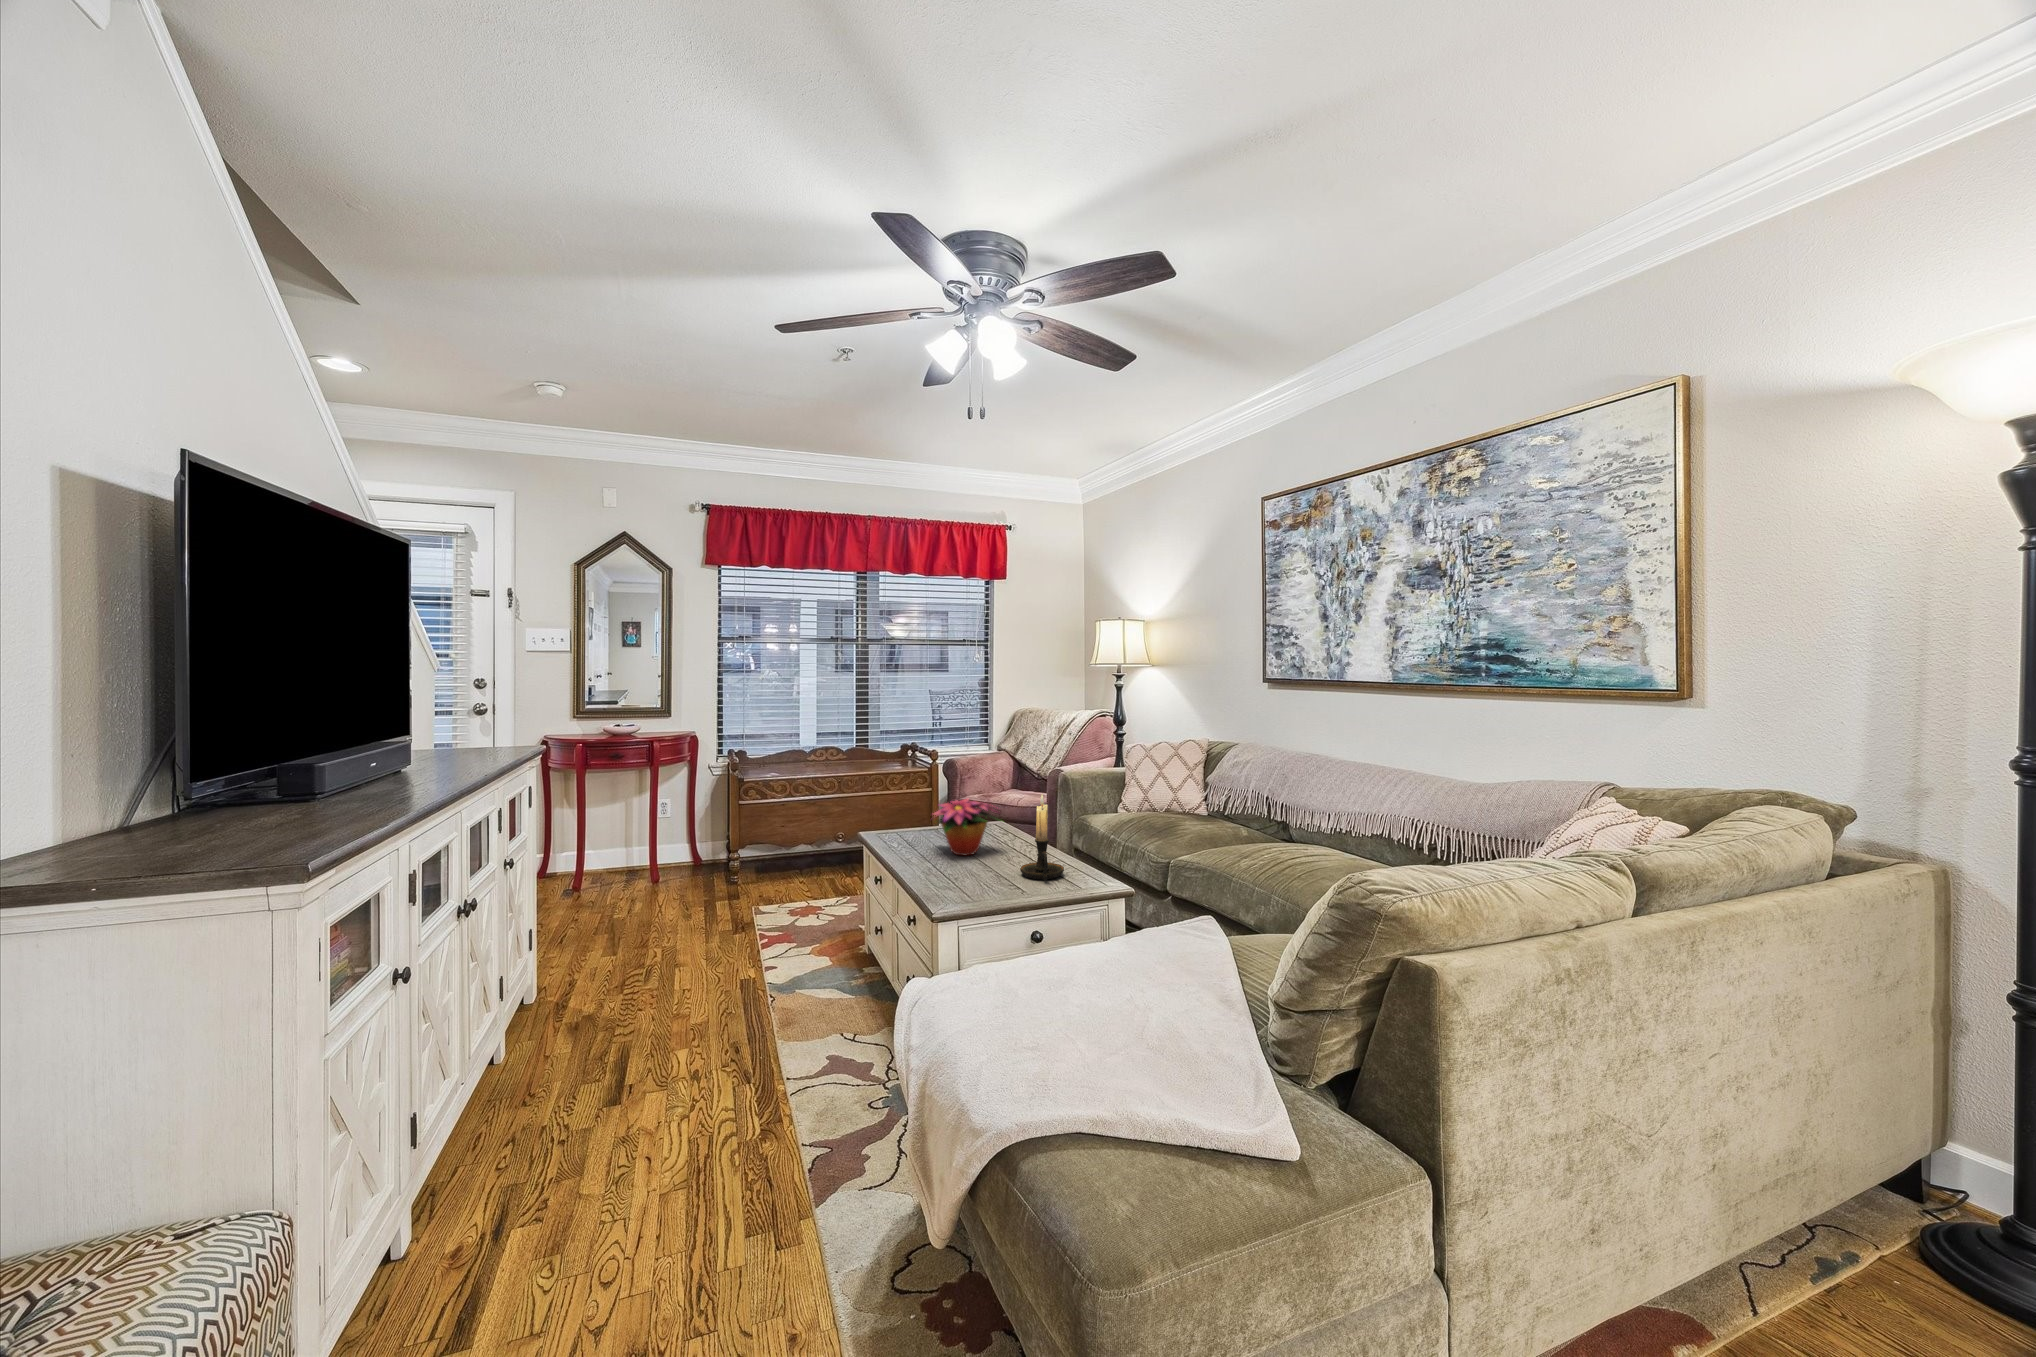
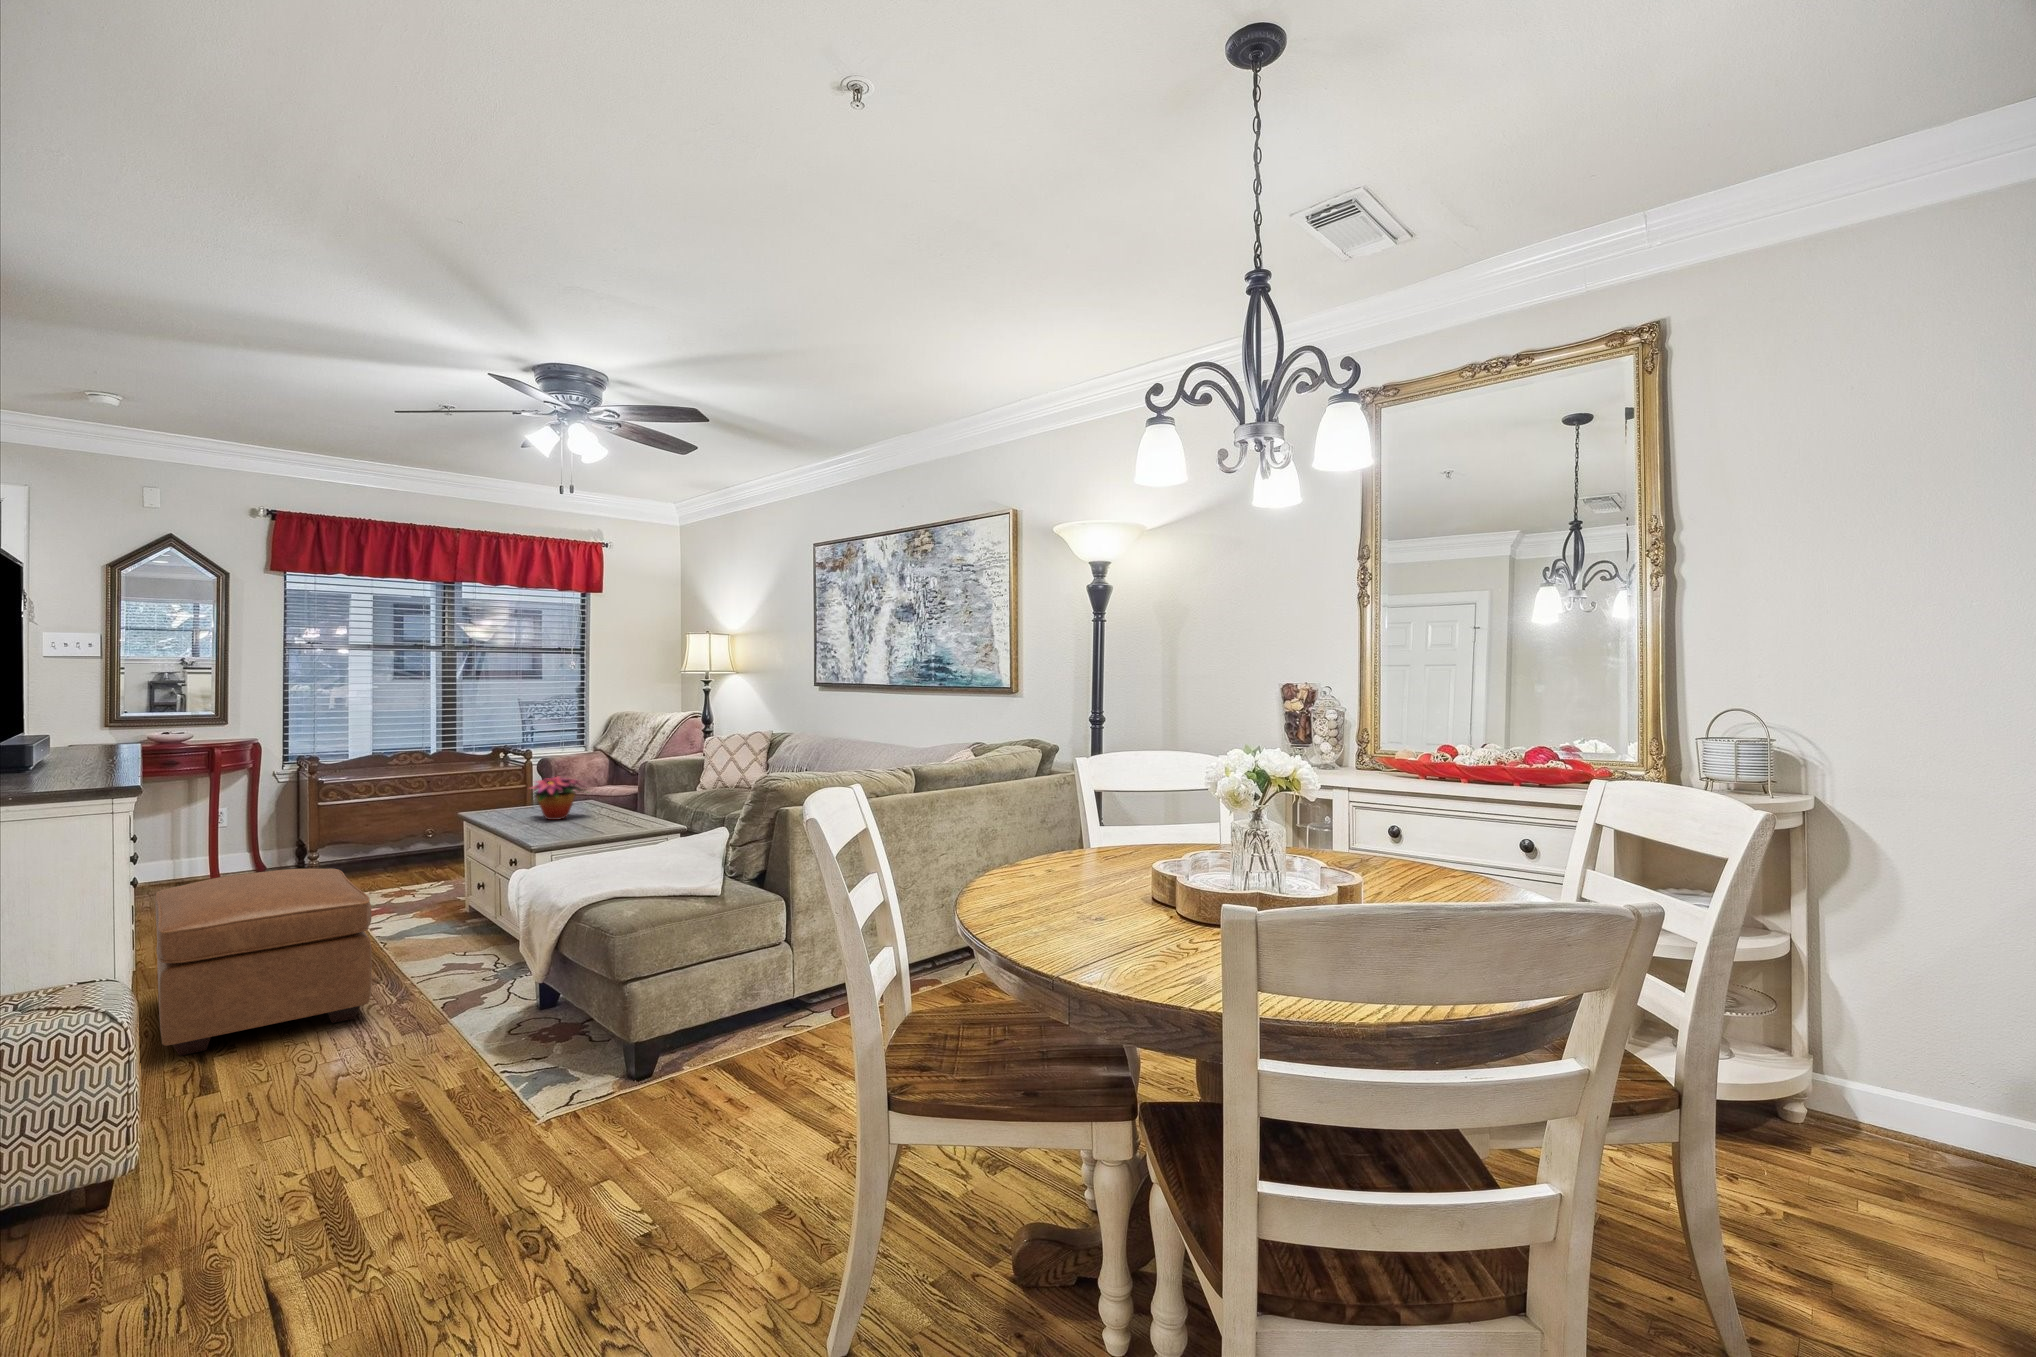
candle holder: present [1020,795,1064,881] -> none [601,766,636,828]
ottoman: none [431,918,717,1235] -> present [155,868,372,1056]

